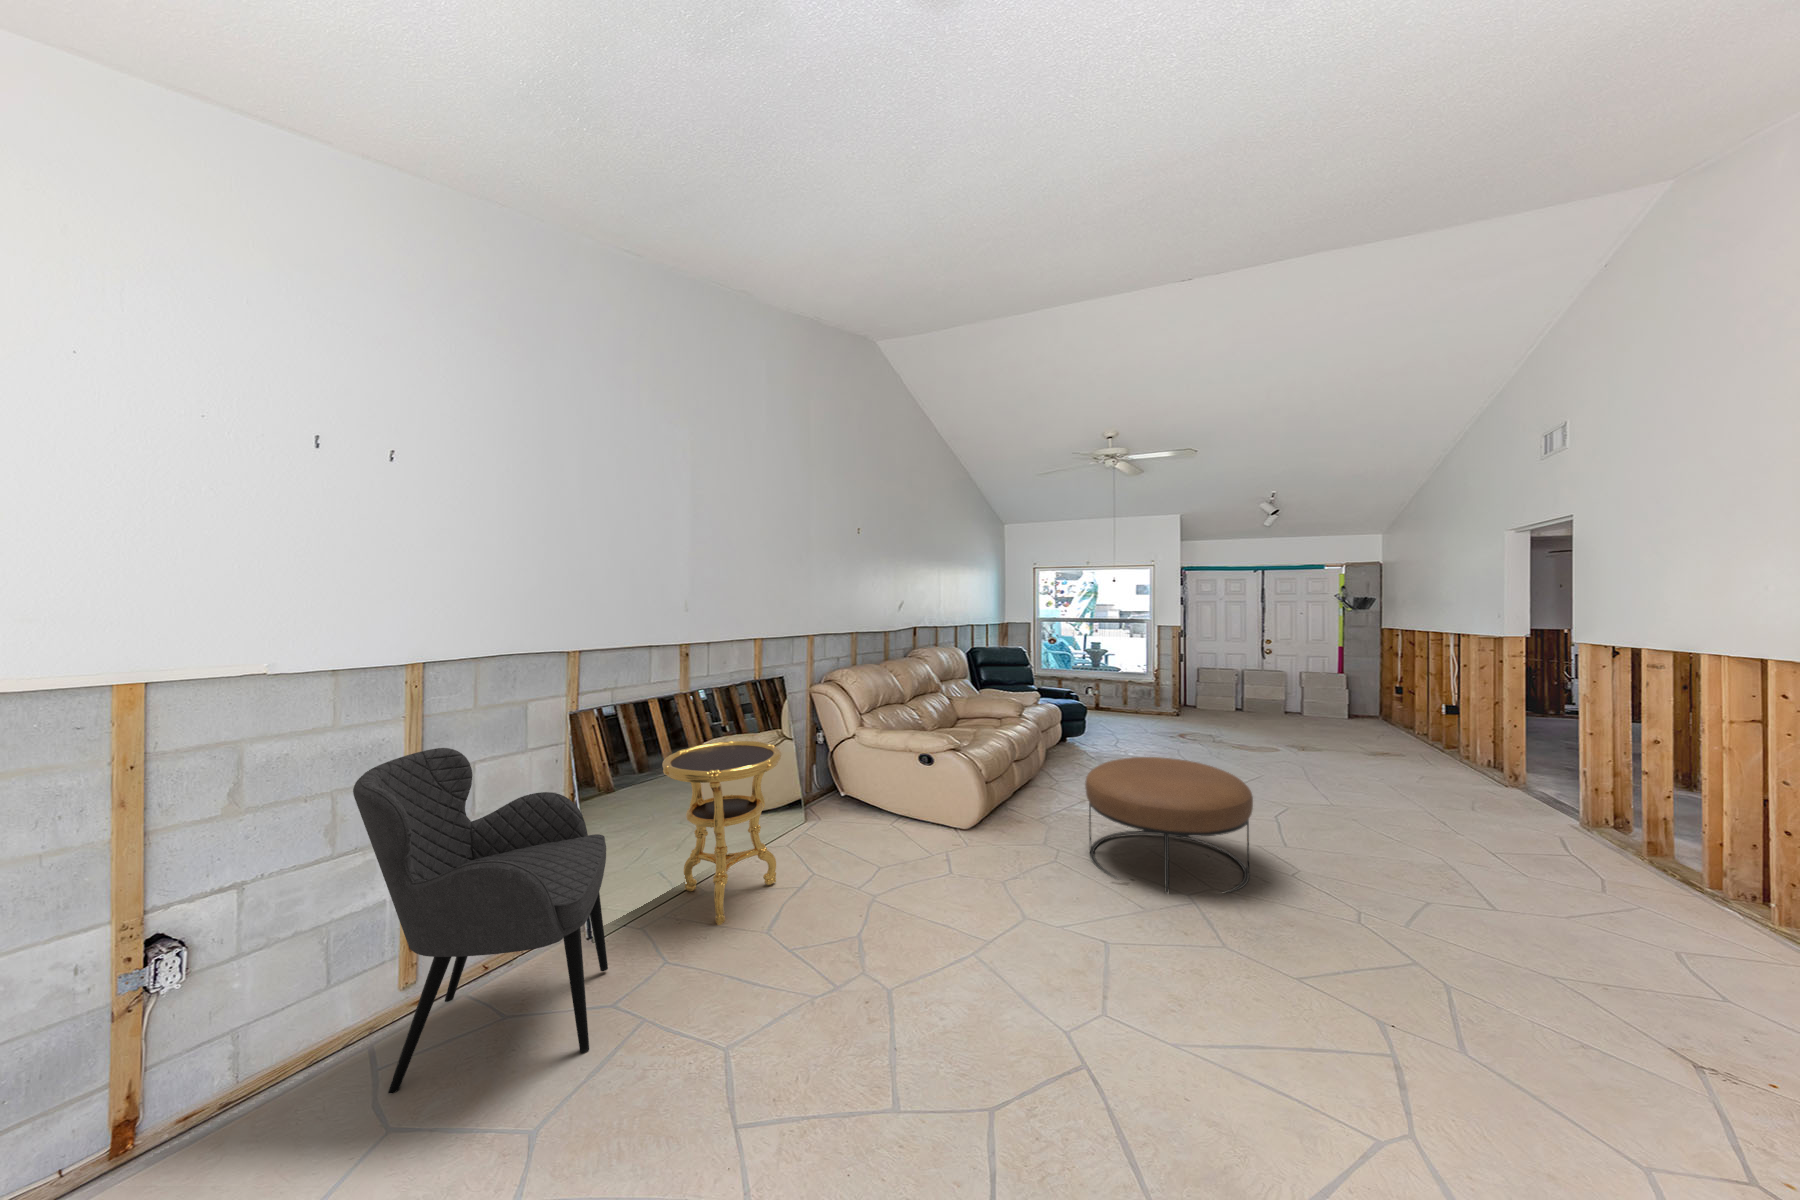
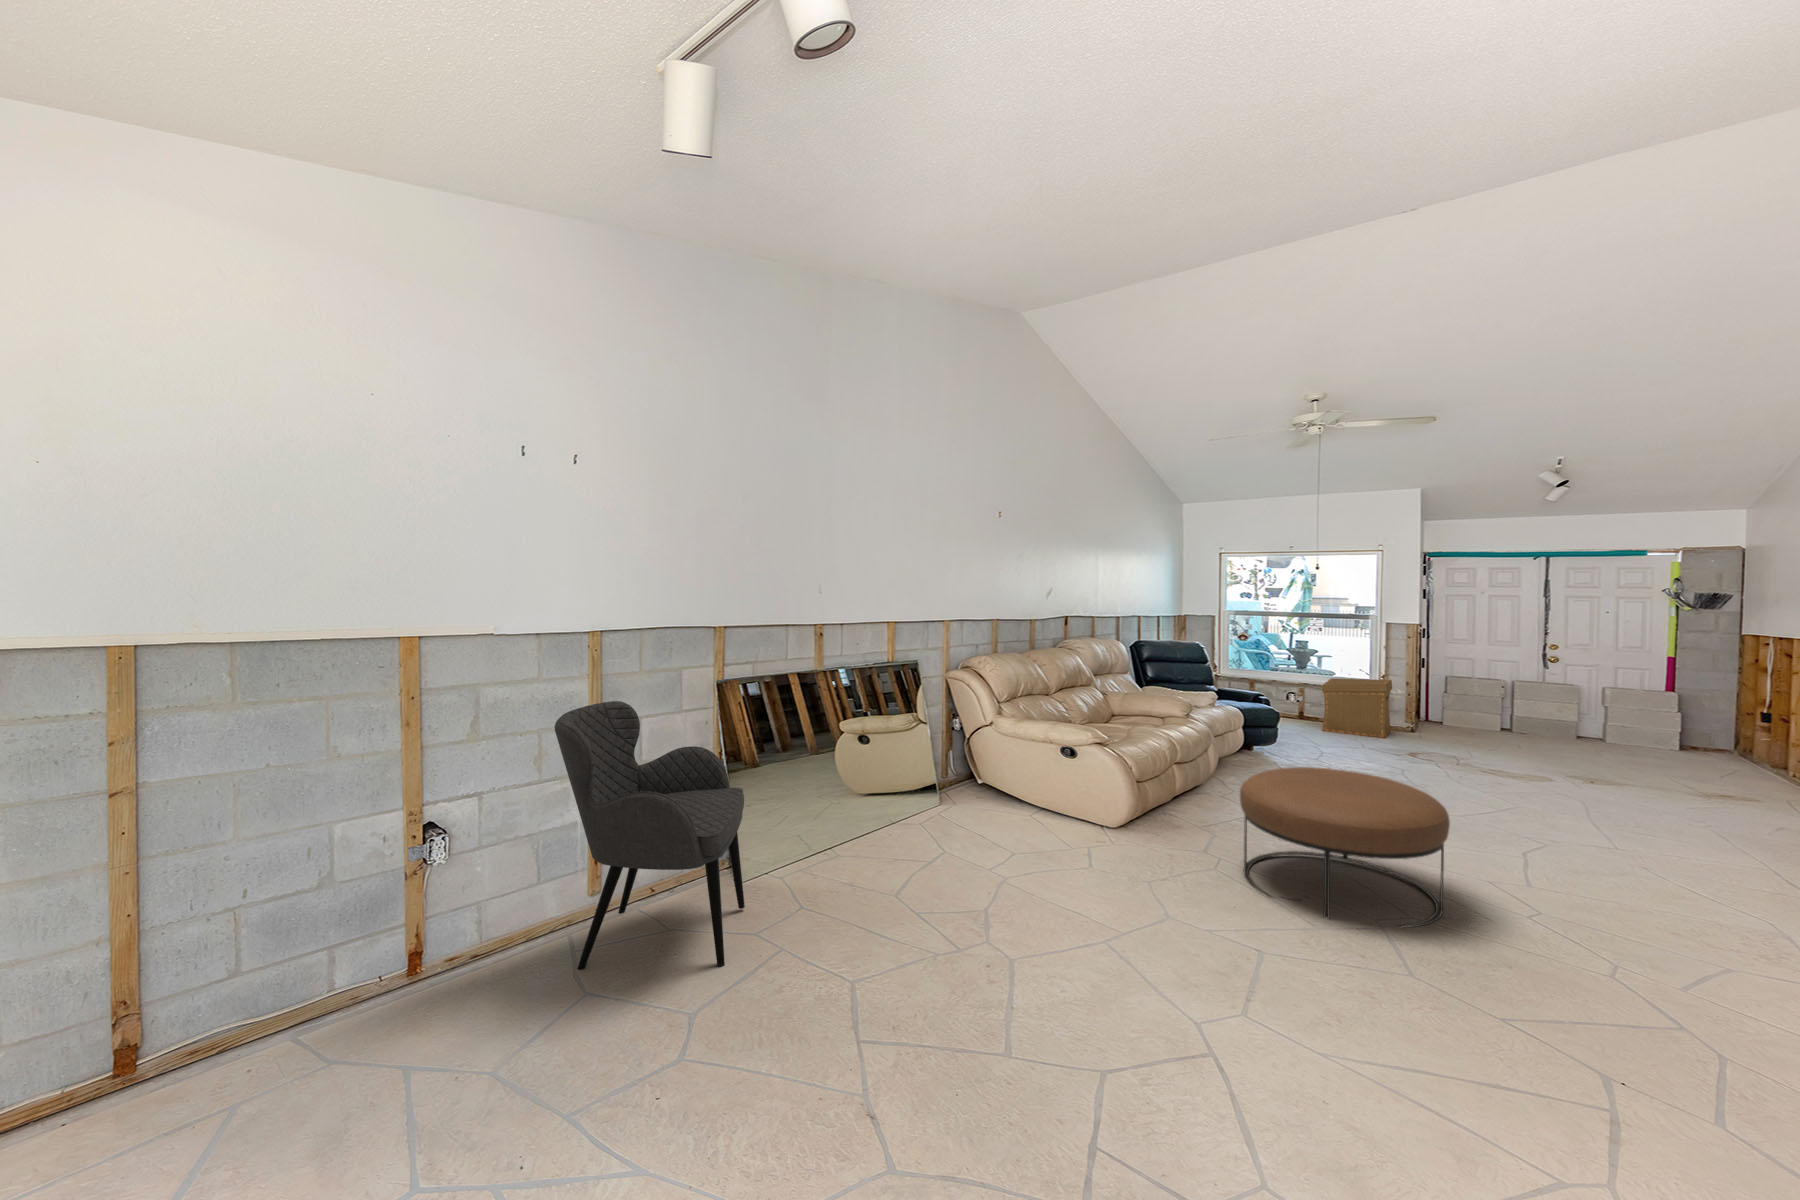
cardboard box: none [1112,673,1163,722] -> present [1322,678,1392,738]
side table: present [662,741,782,925] -> none [797,717,907,888]

